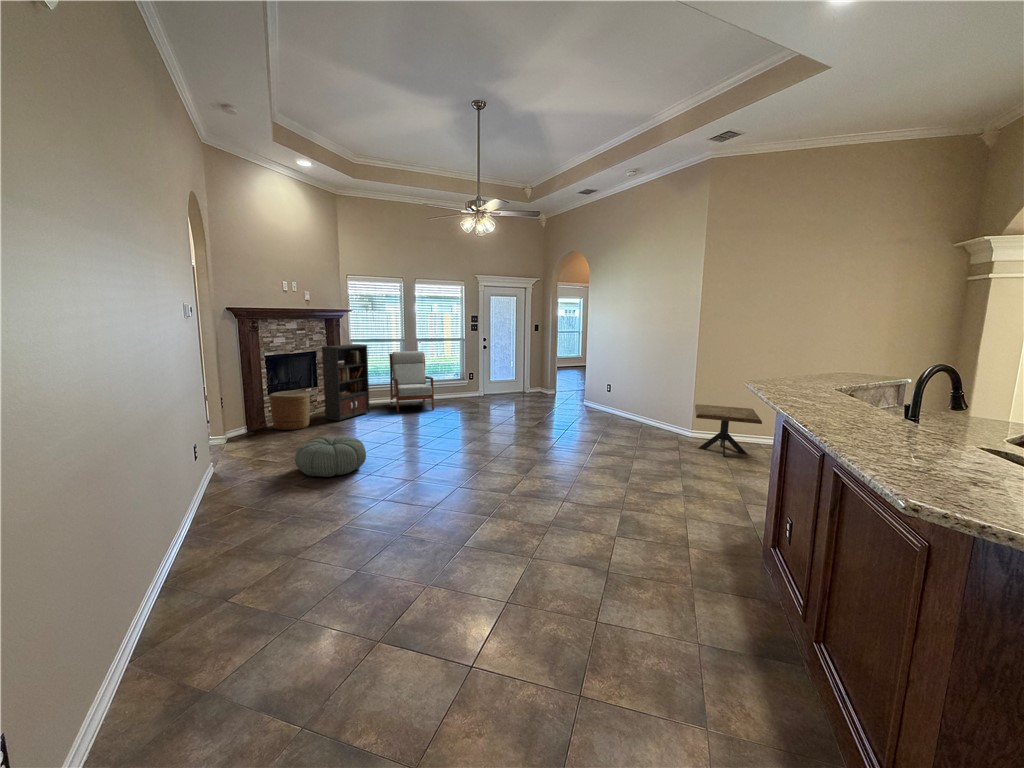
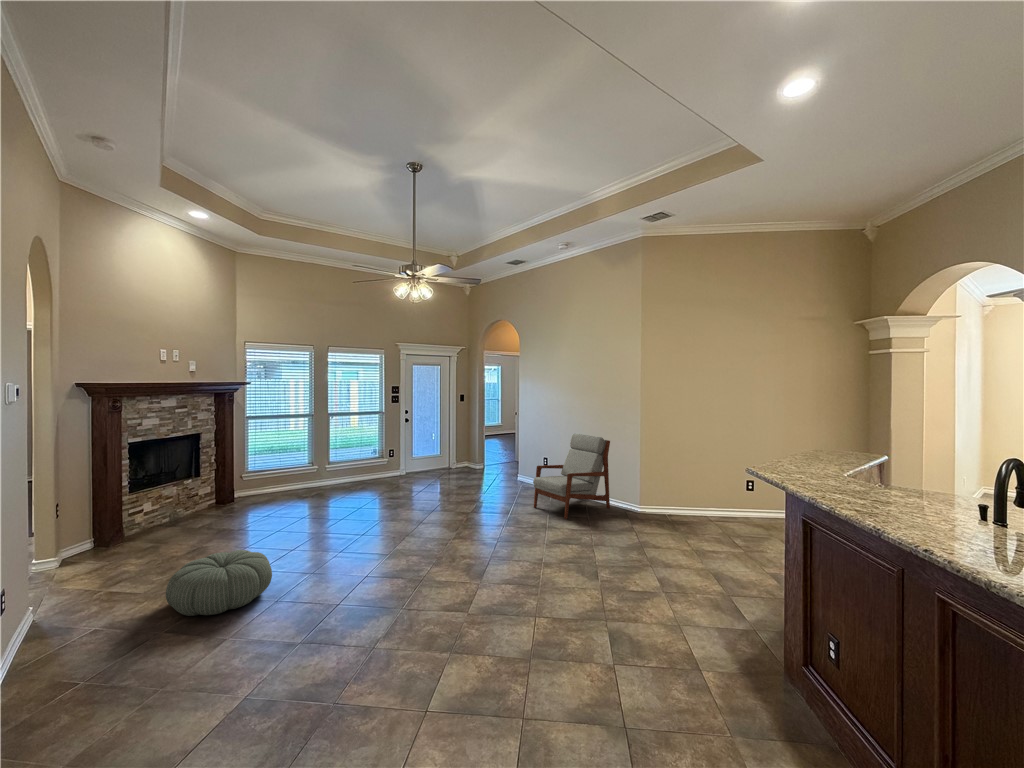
bookcase: present [322,344,370,421] -> none [210,422,270,520]
armchair: present [389,351,434,413] -> present [533,434,610,519]
woven basket: present [269,390,310,430] -> none [129,485,190,540]
side table: present [695,404,762,457] -> none [642,477,715,535]

